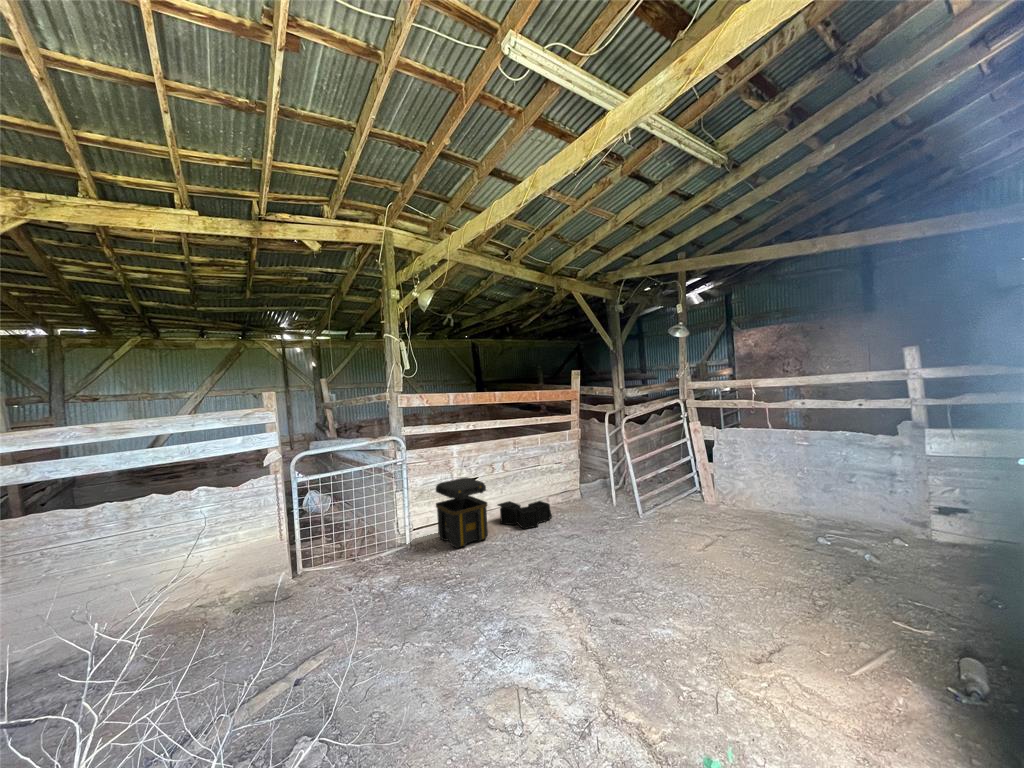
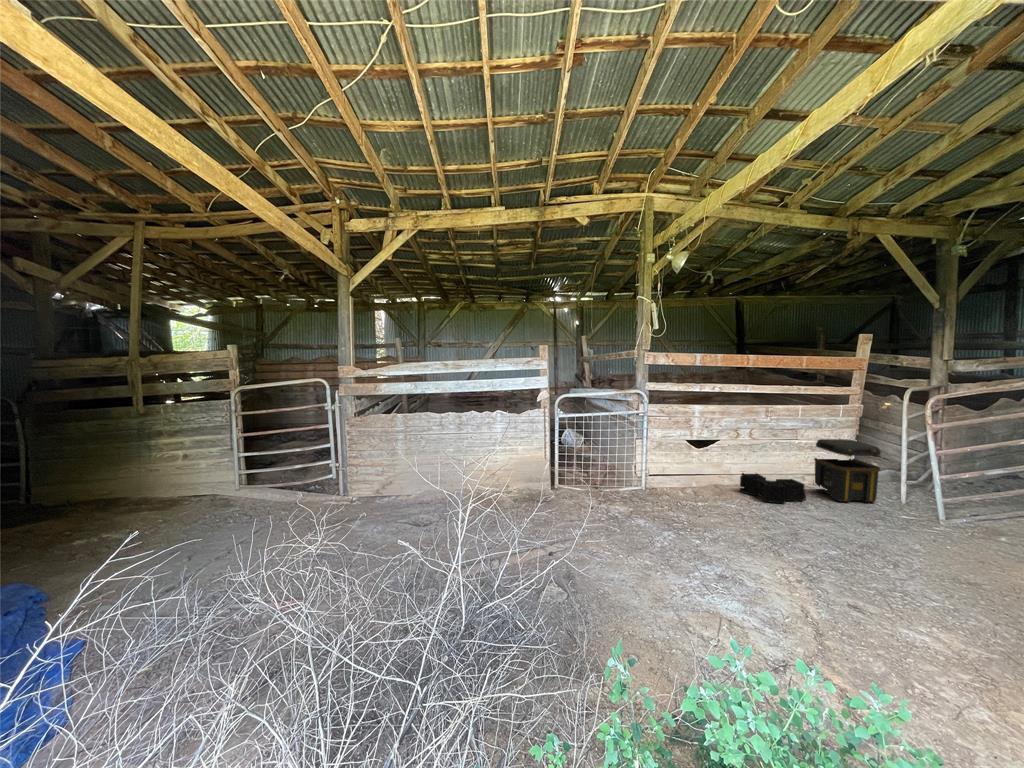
toolbox: present [436,478,488,548] -> present [813,439,881,502]

